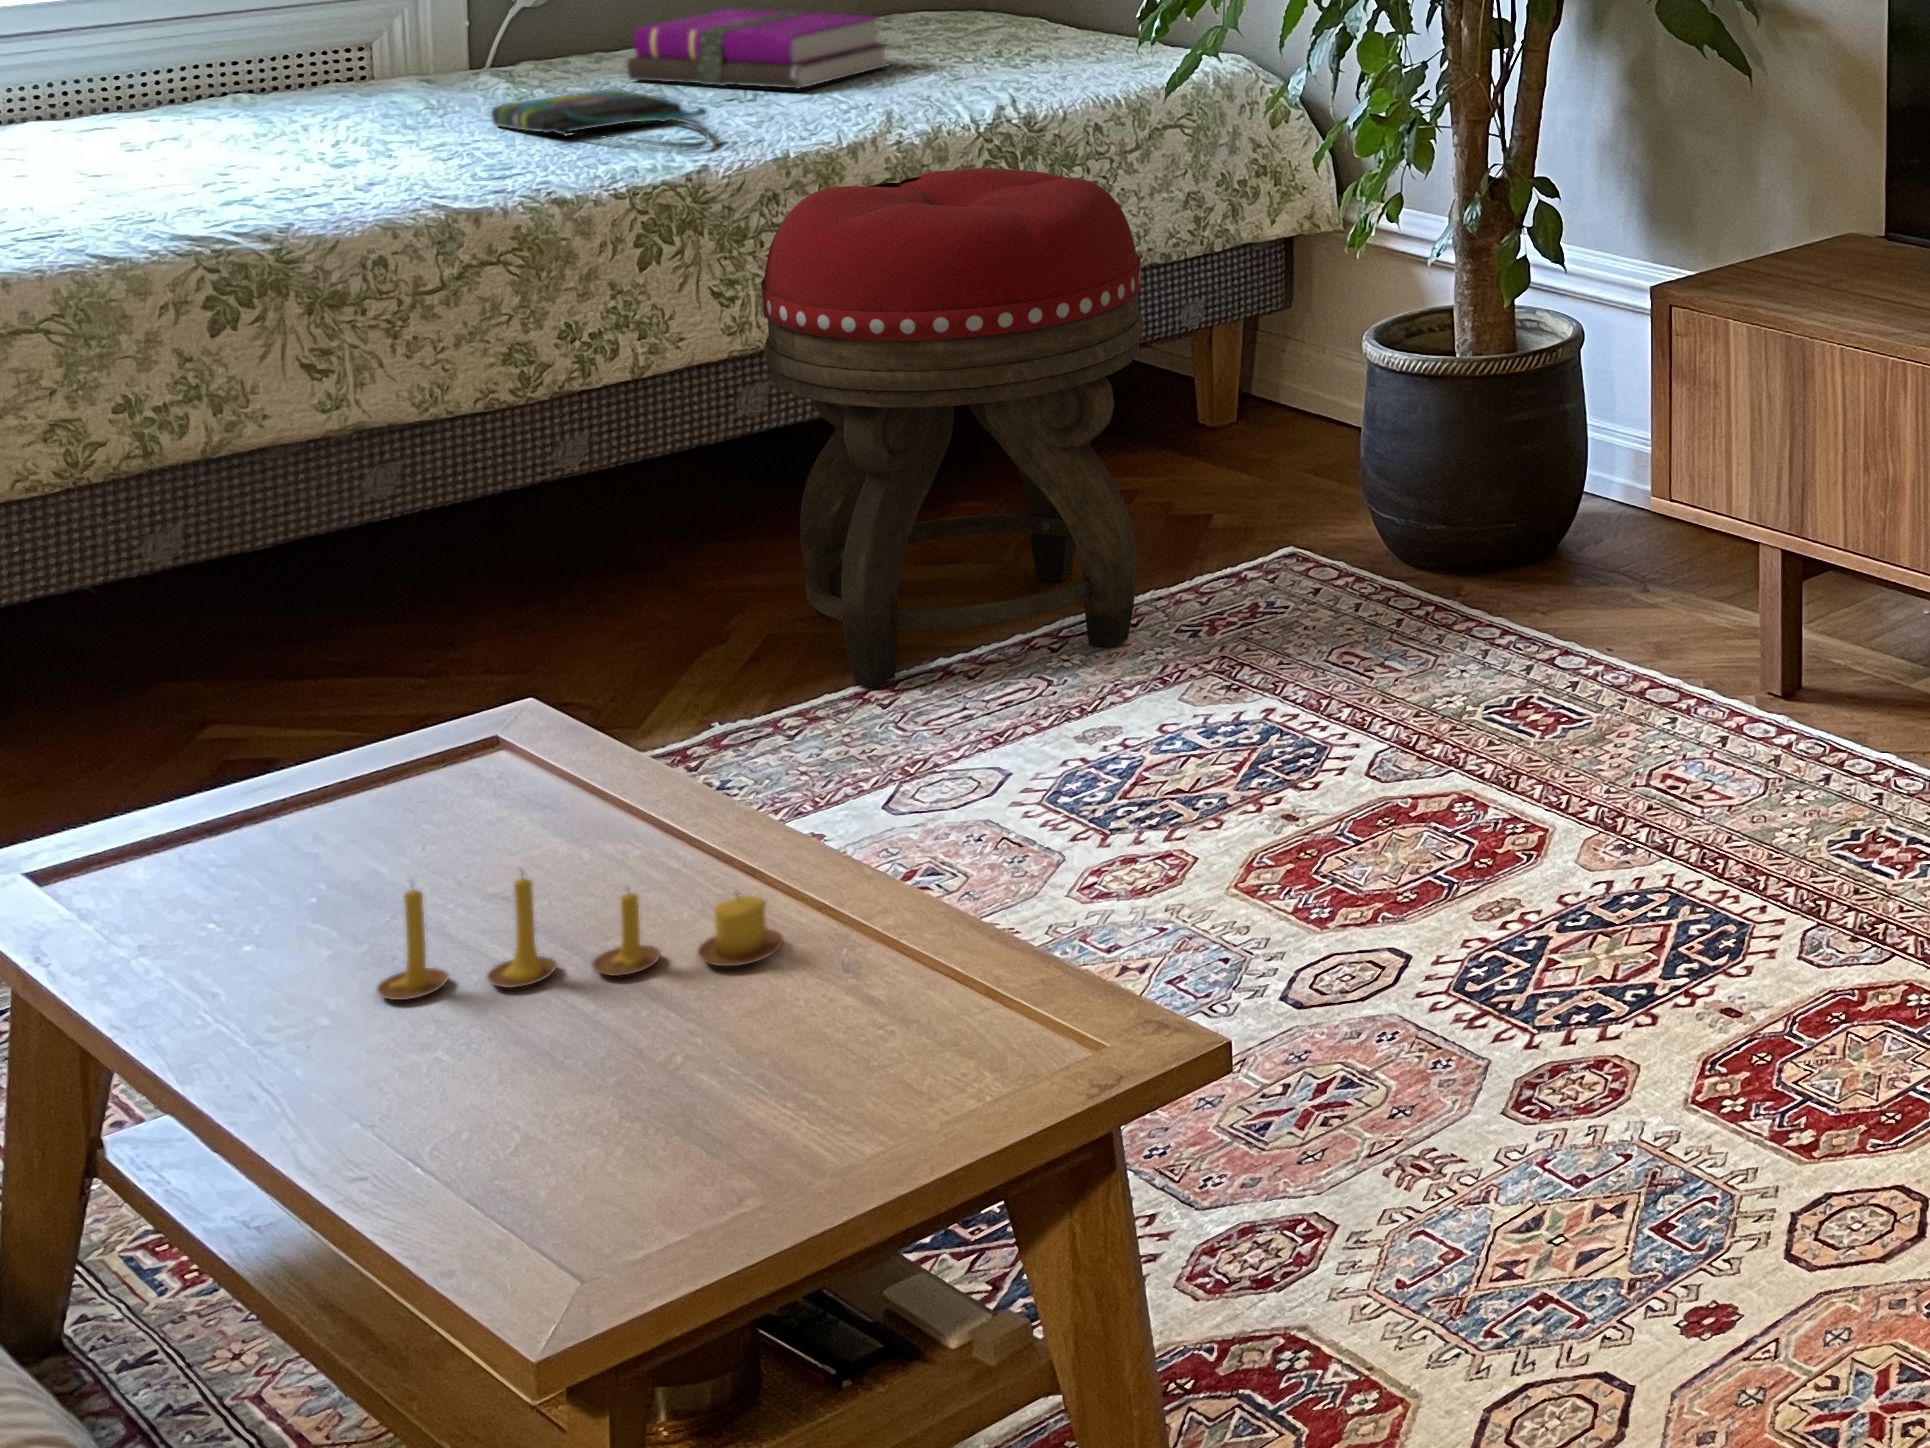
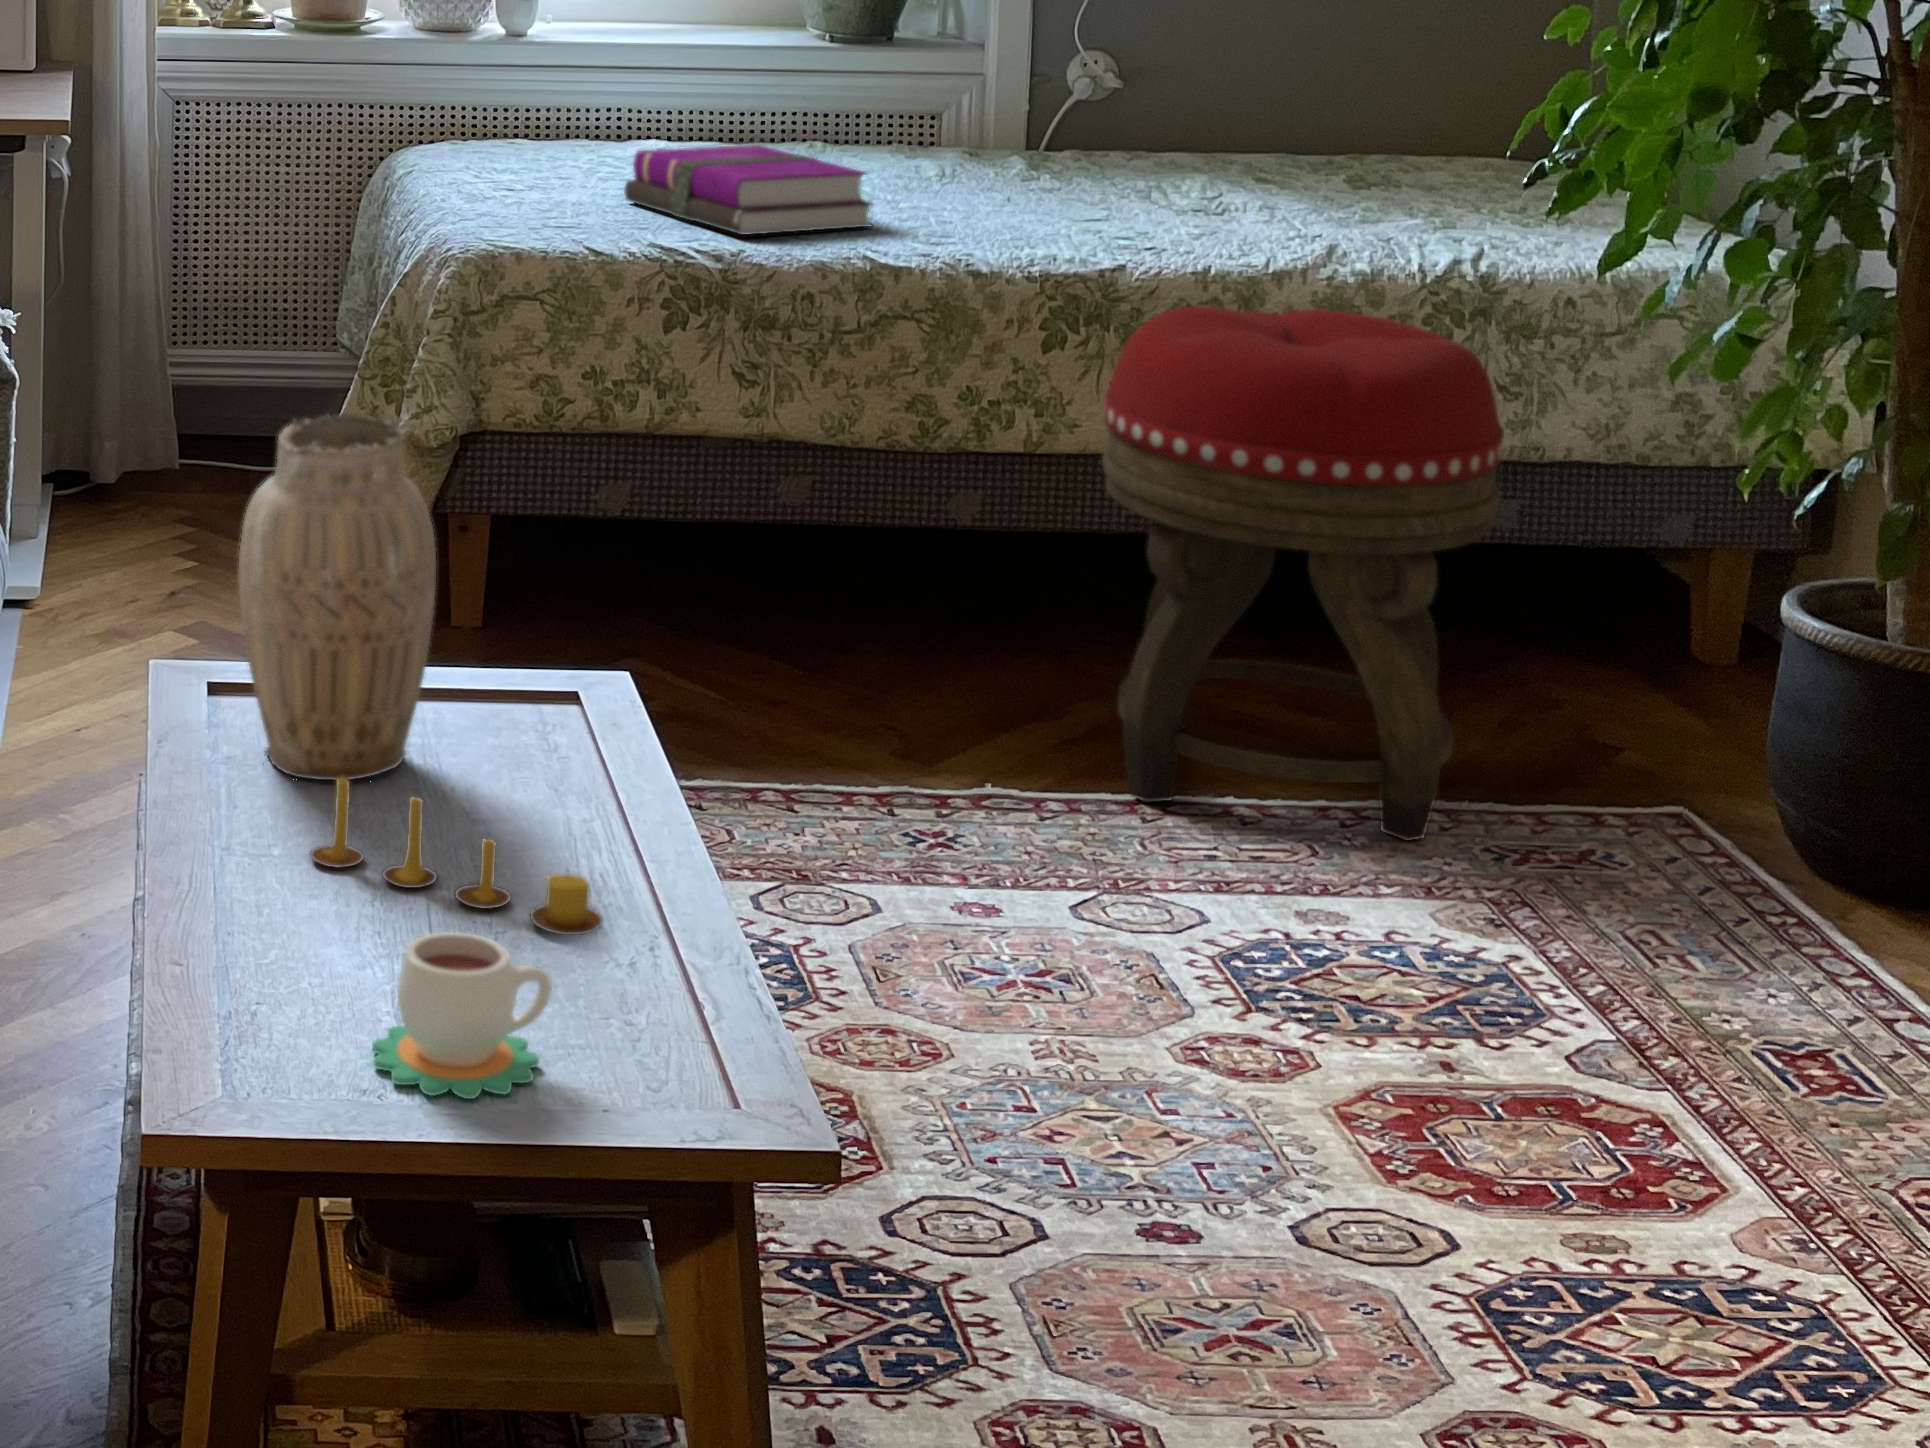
notebook: present [627,9,887,88] -> present [624,145,872,235]
tote bag: present [492,89,709,148] -> none [977,184,1148,250]
vase: none [134,460,406,927] -> present [239,414,436,781]
mug: none [682,979,881,1173] -> present [372,932,552,1099]

